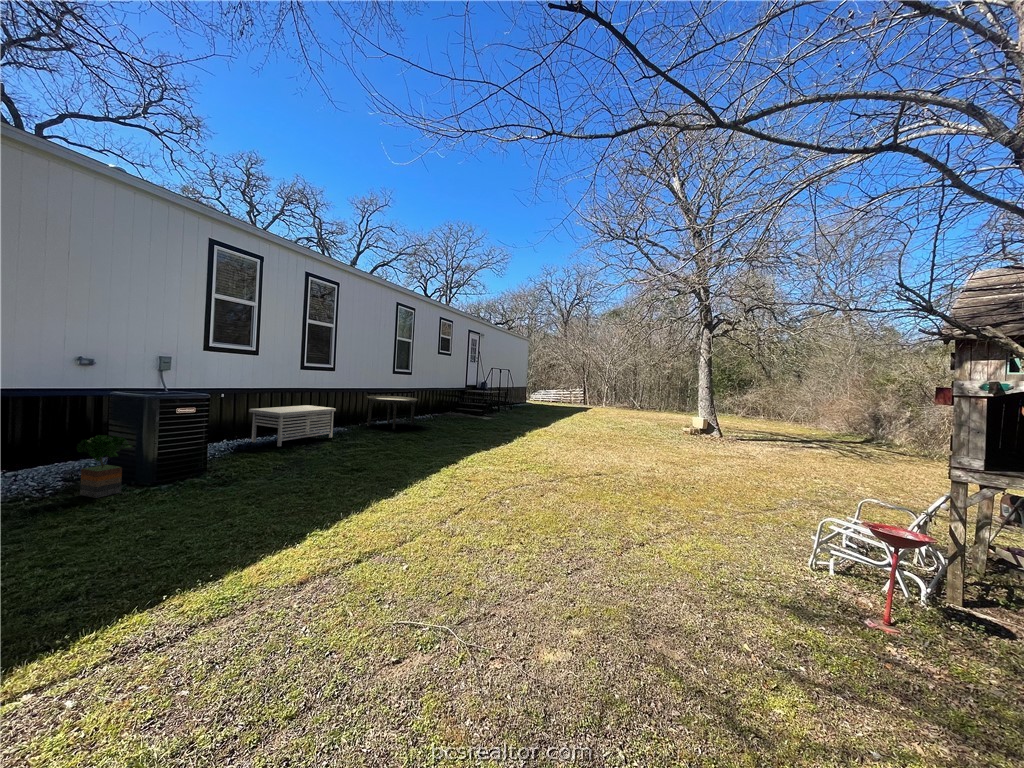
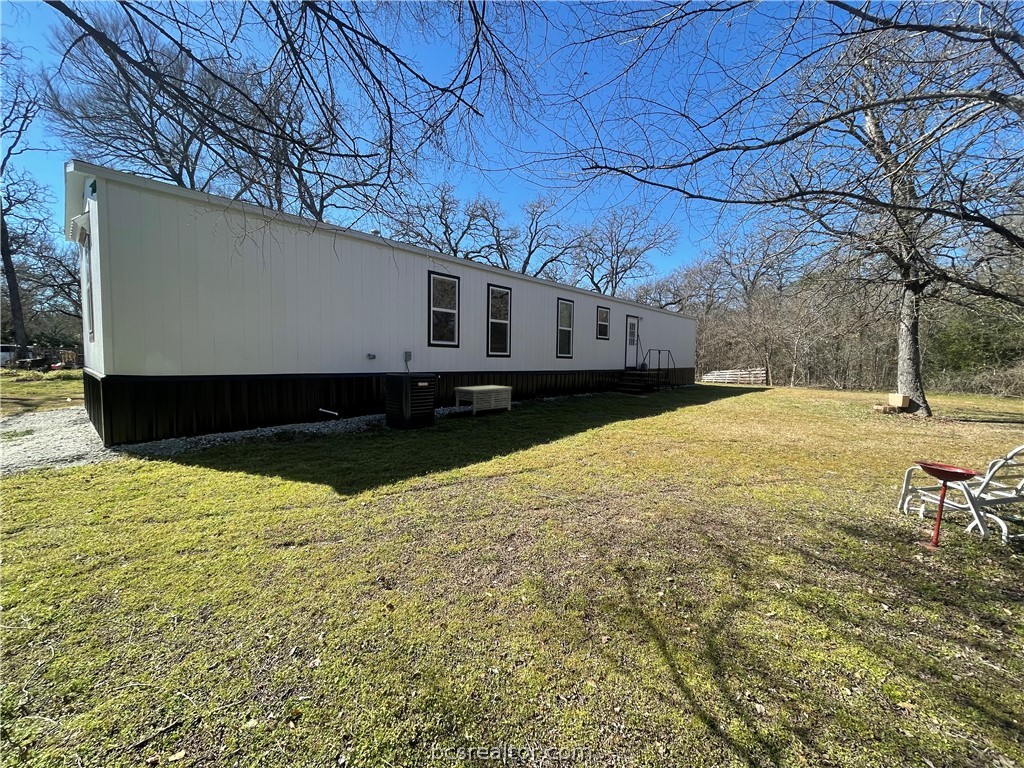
round table: present [367,396,418,429] -> none [536,378,578,405]
potted tree: present [77,435,132,498] -> none [371,399,397,436]

